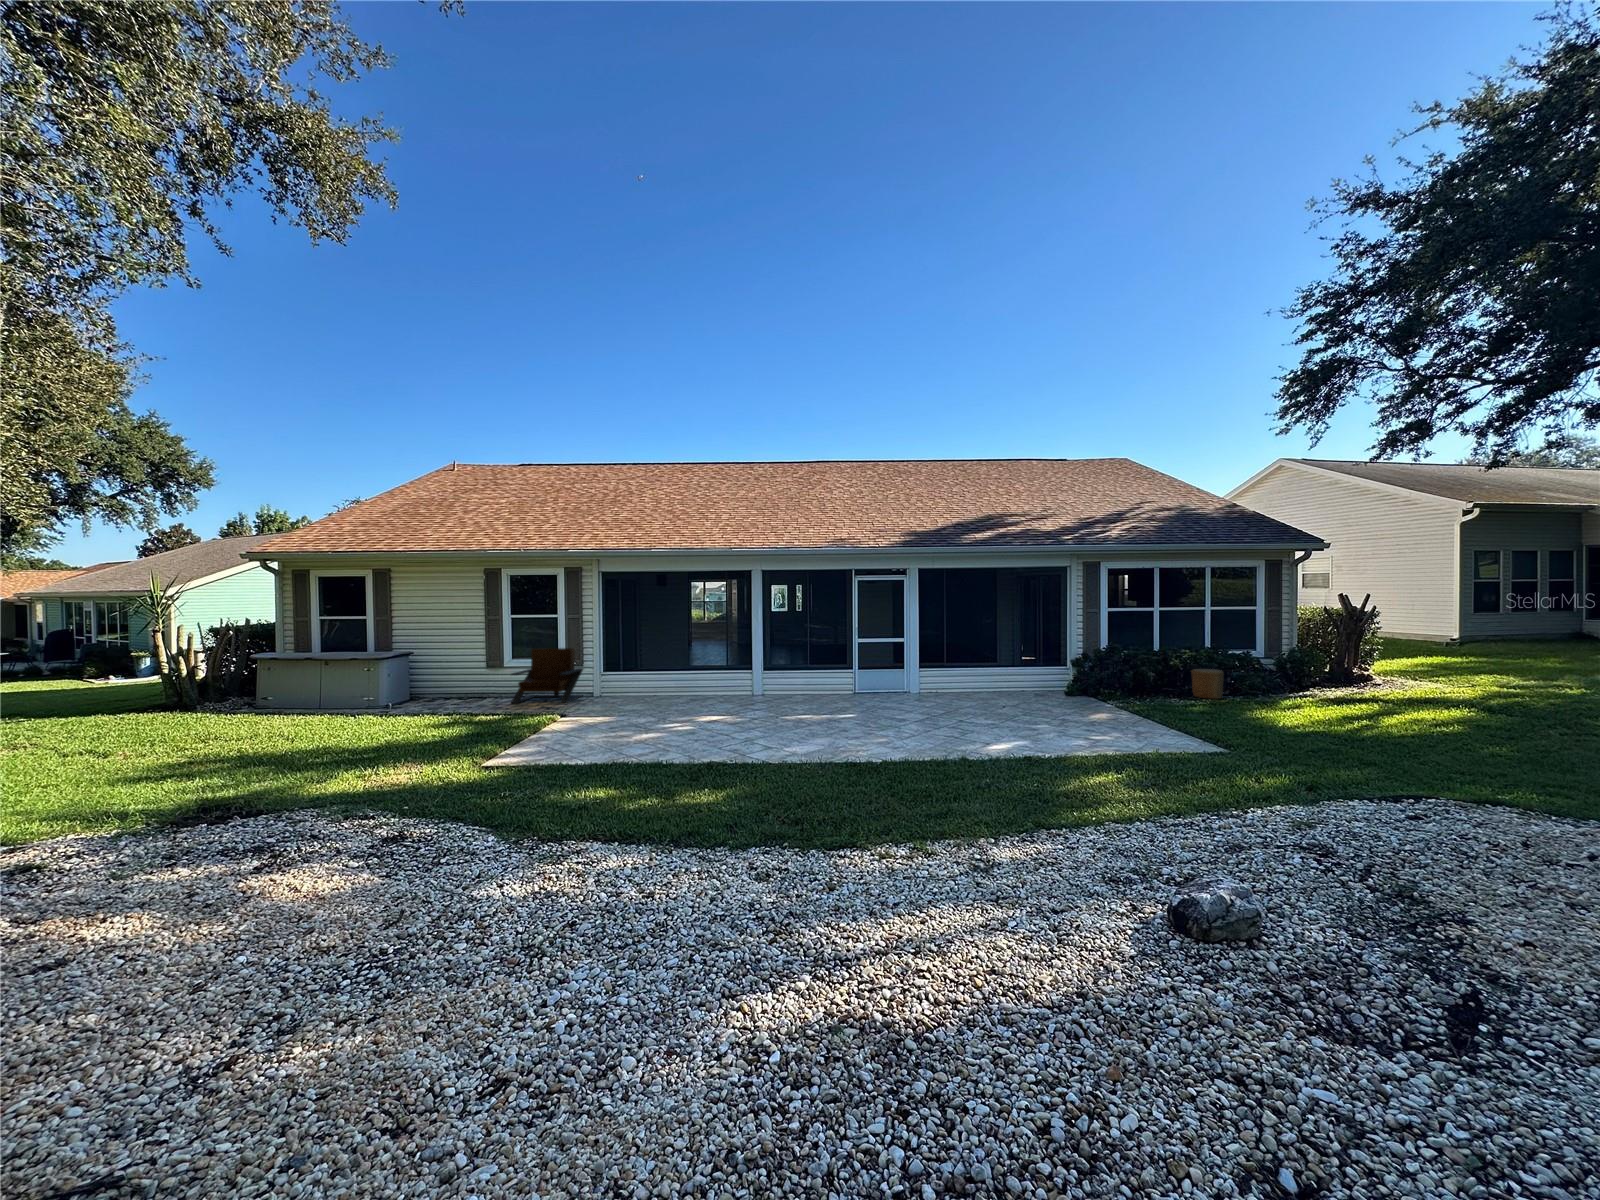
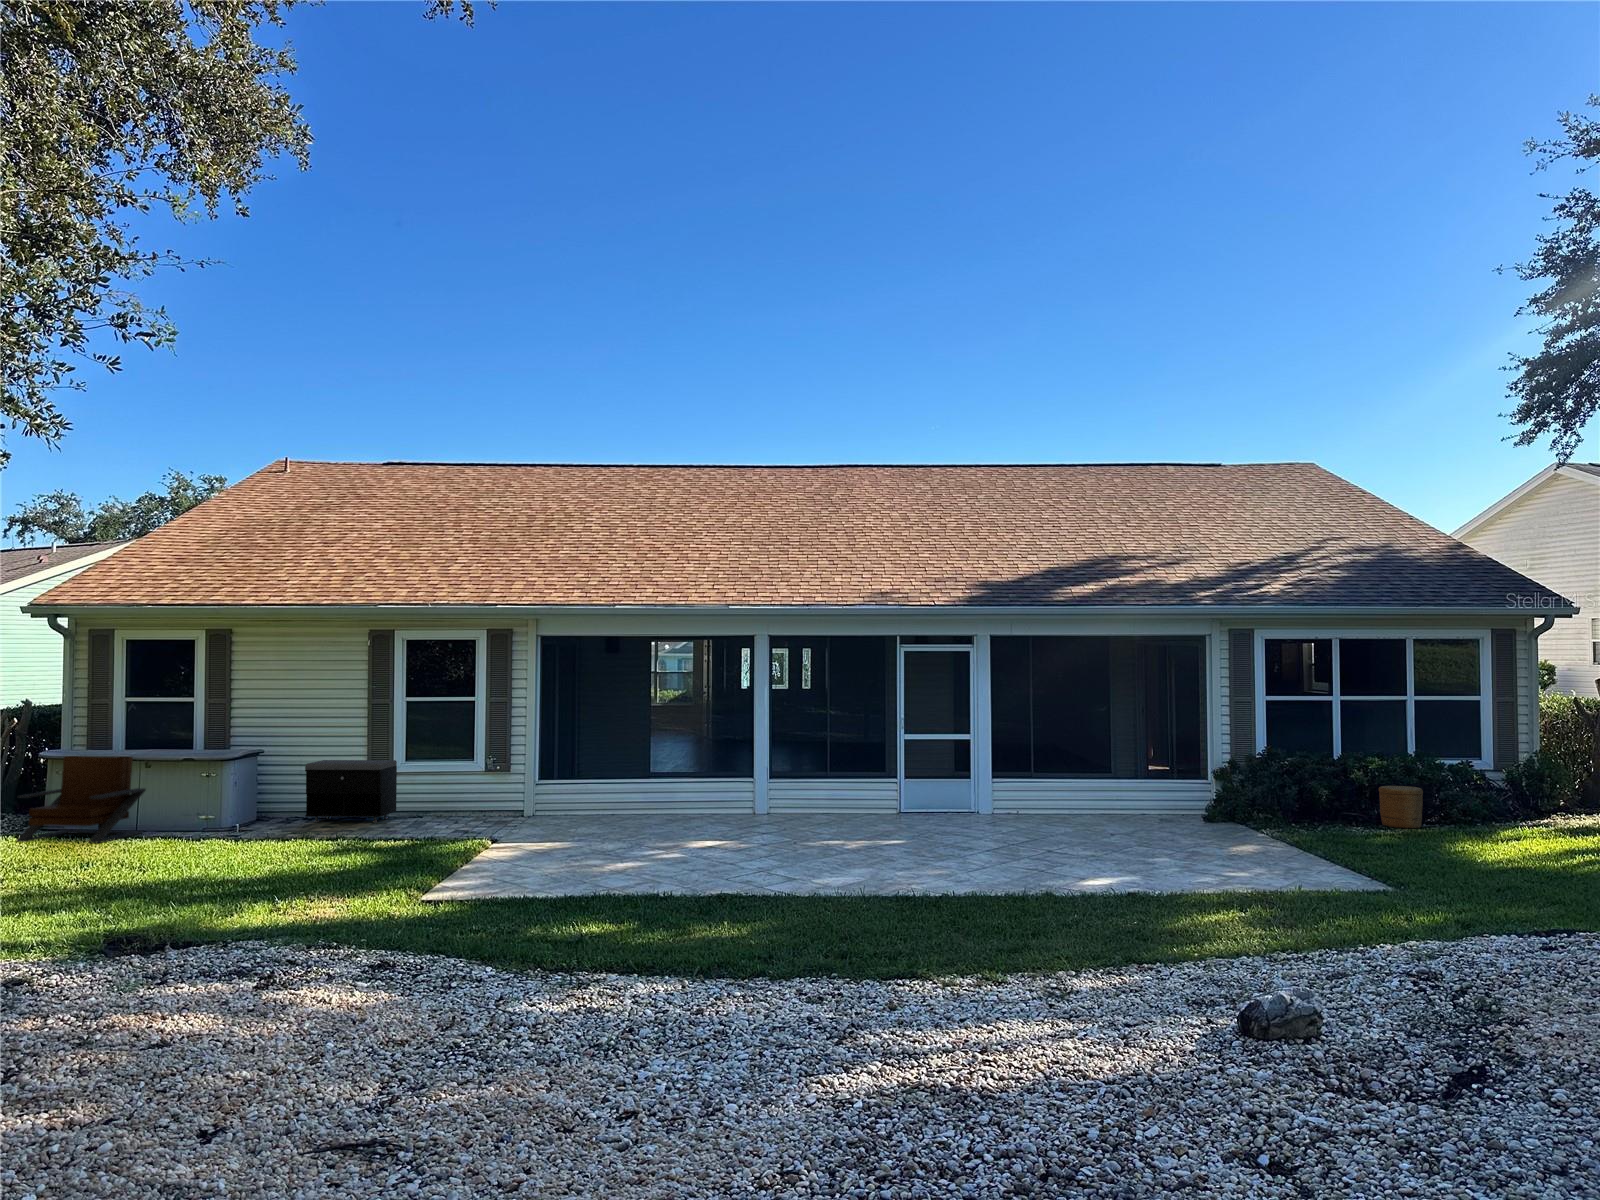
lounge chair: present [511,648,583,703] -> present [16,756,146,843]
storage bench: none [449,657,514,700] -> present [305,760,397,823]

